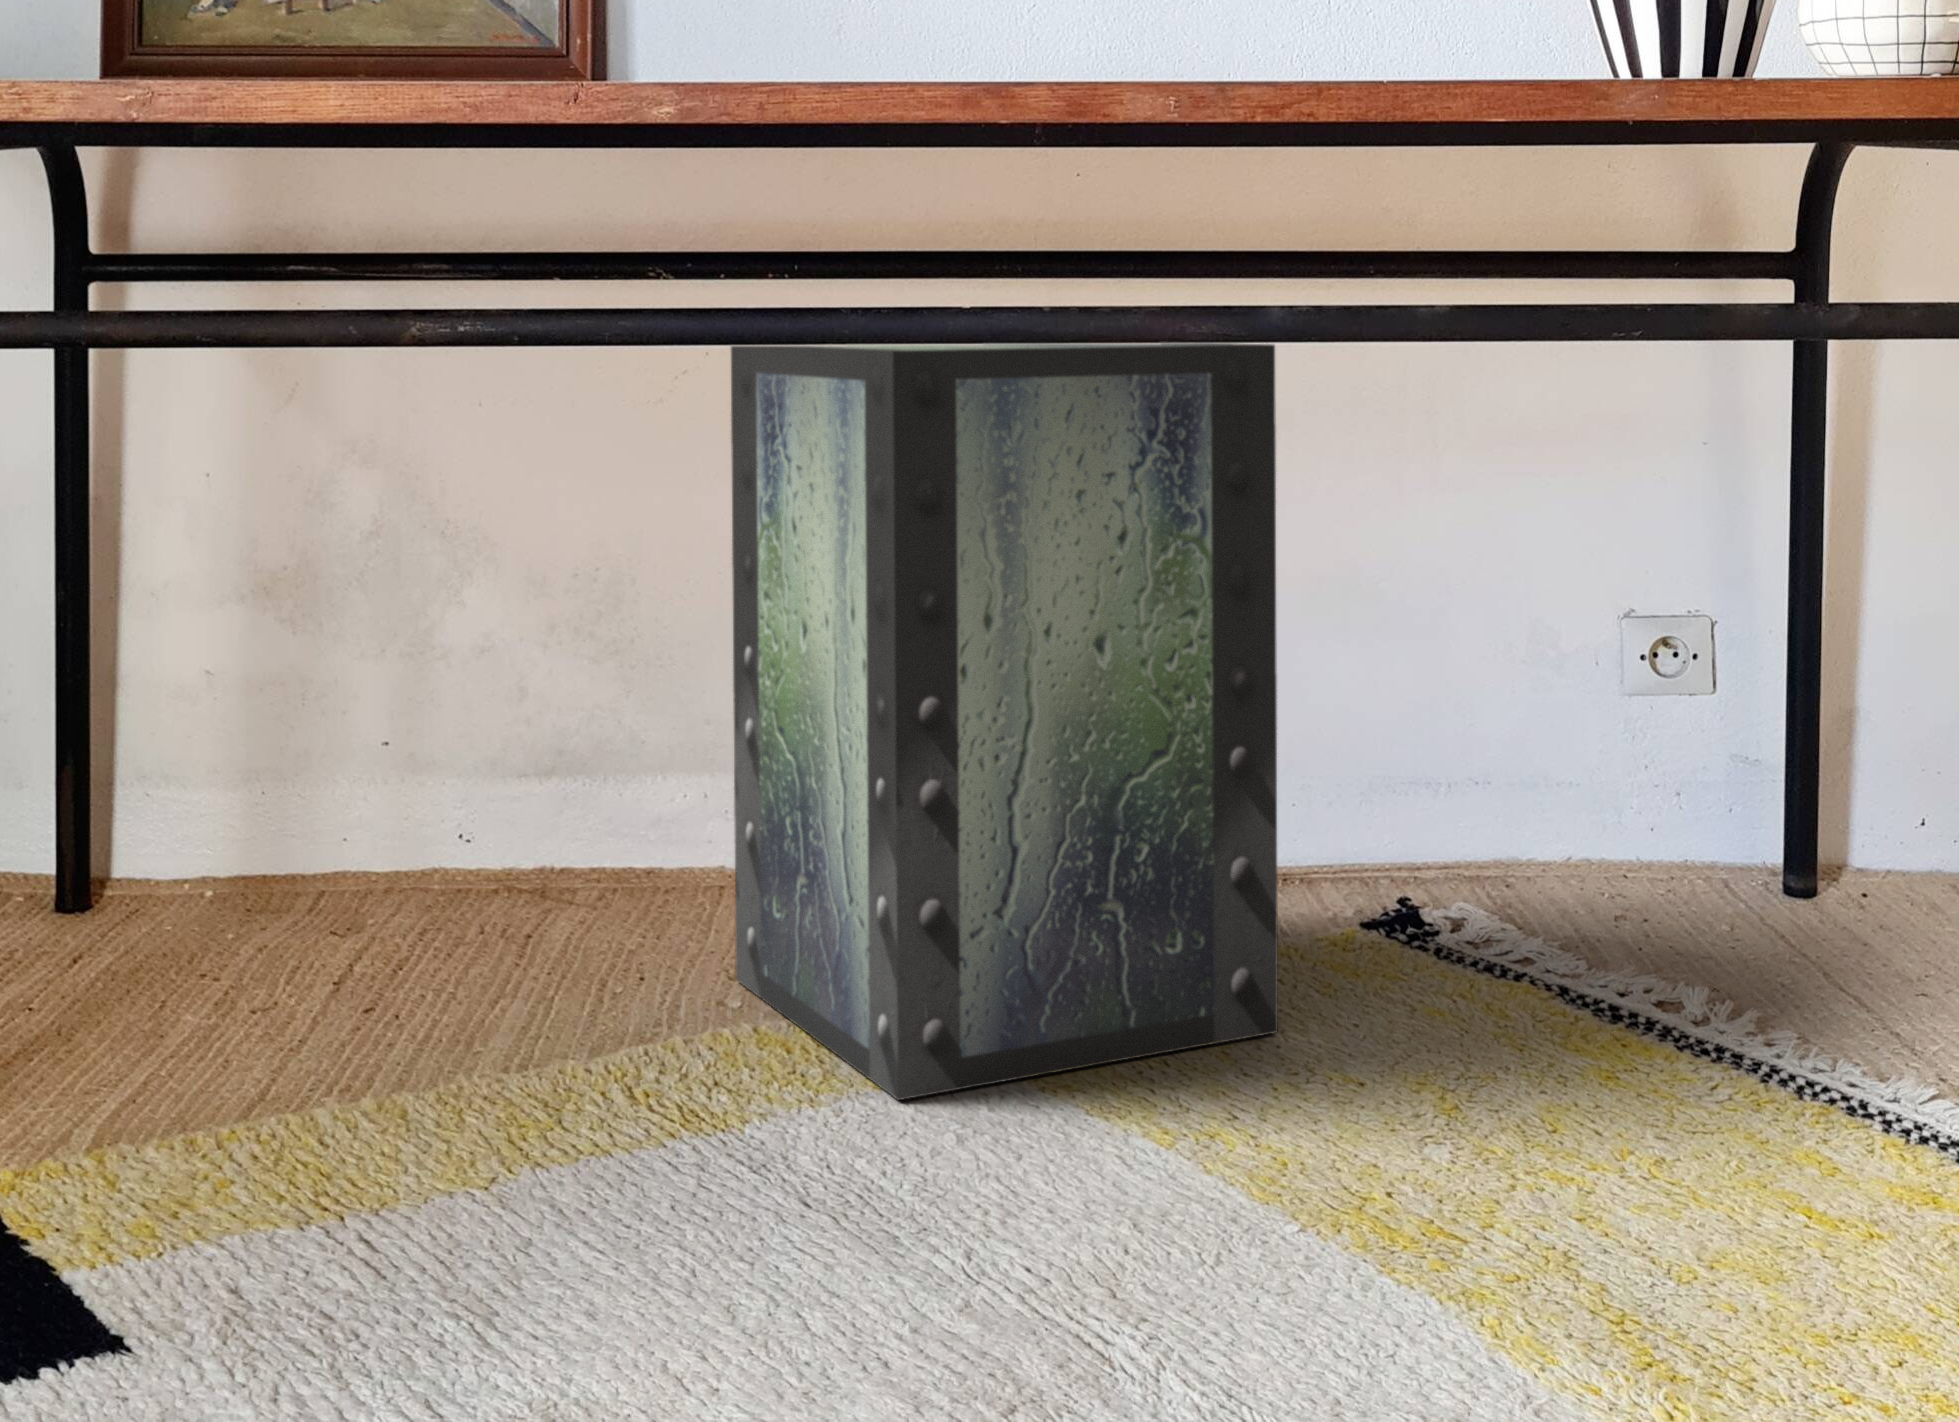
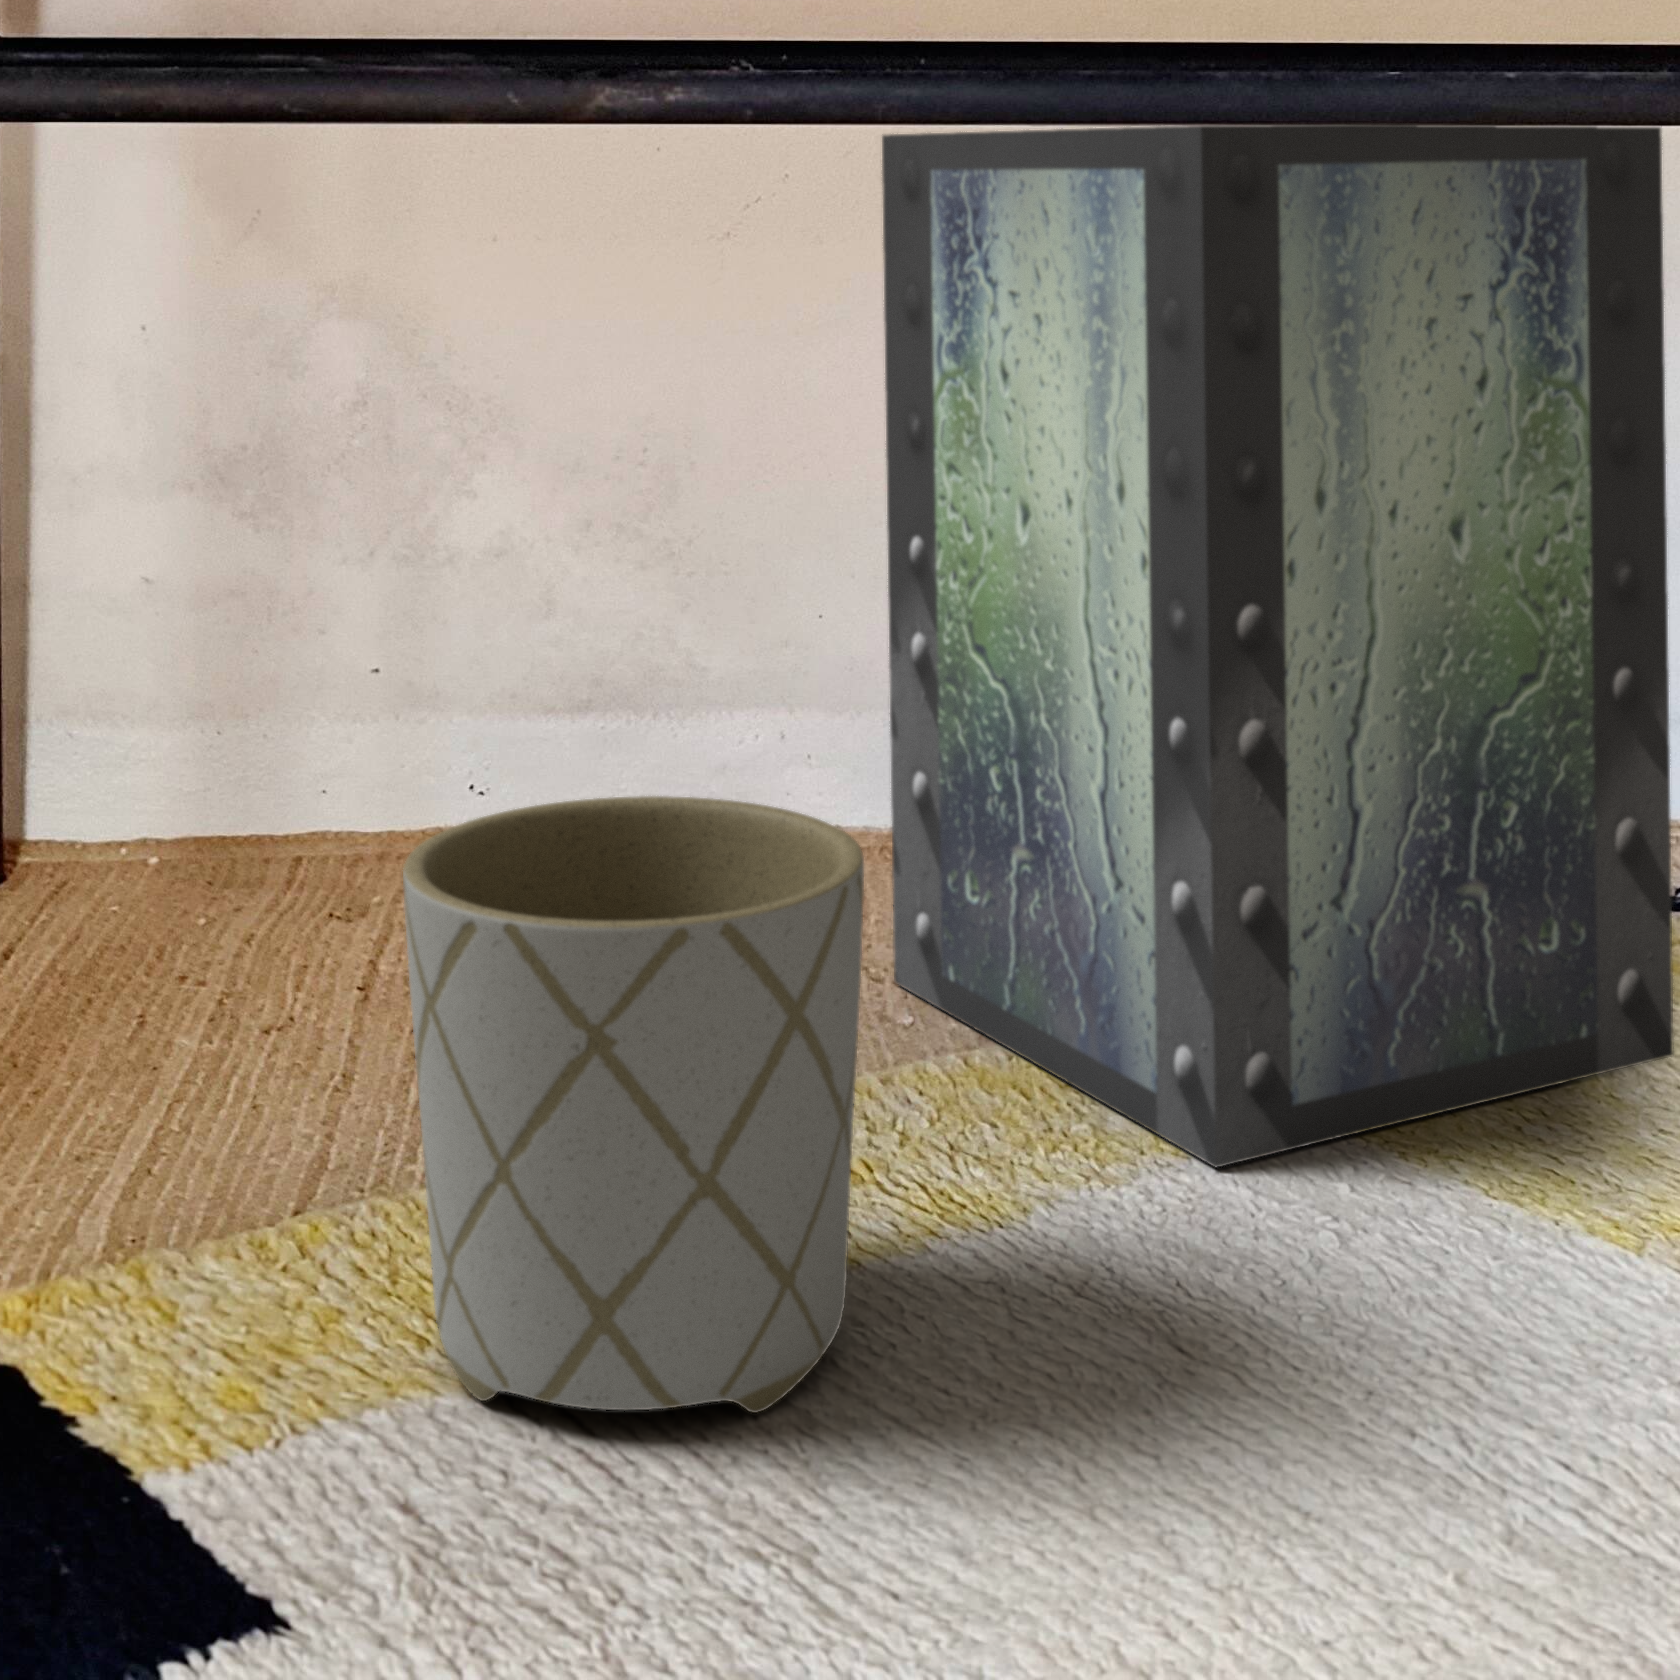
planter: none [269,828,597,1241] -> present [403,796,864,1413]

